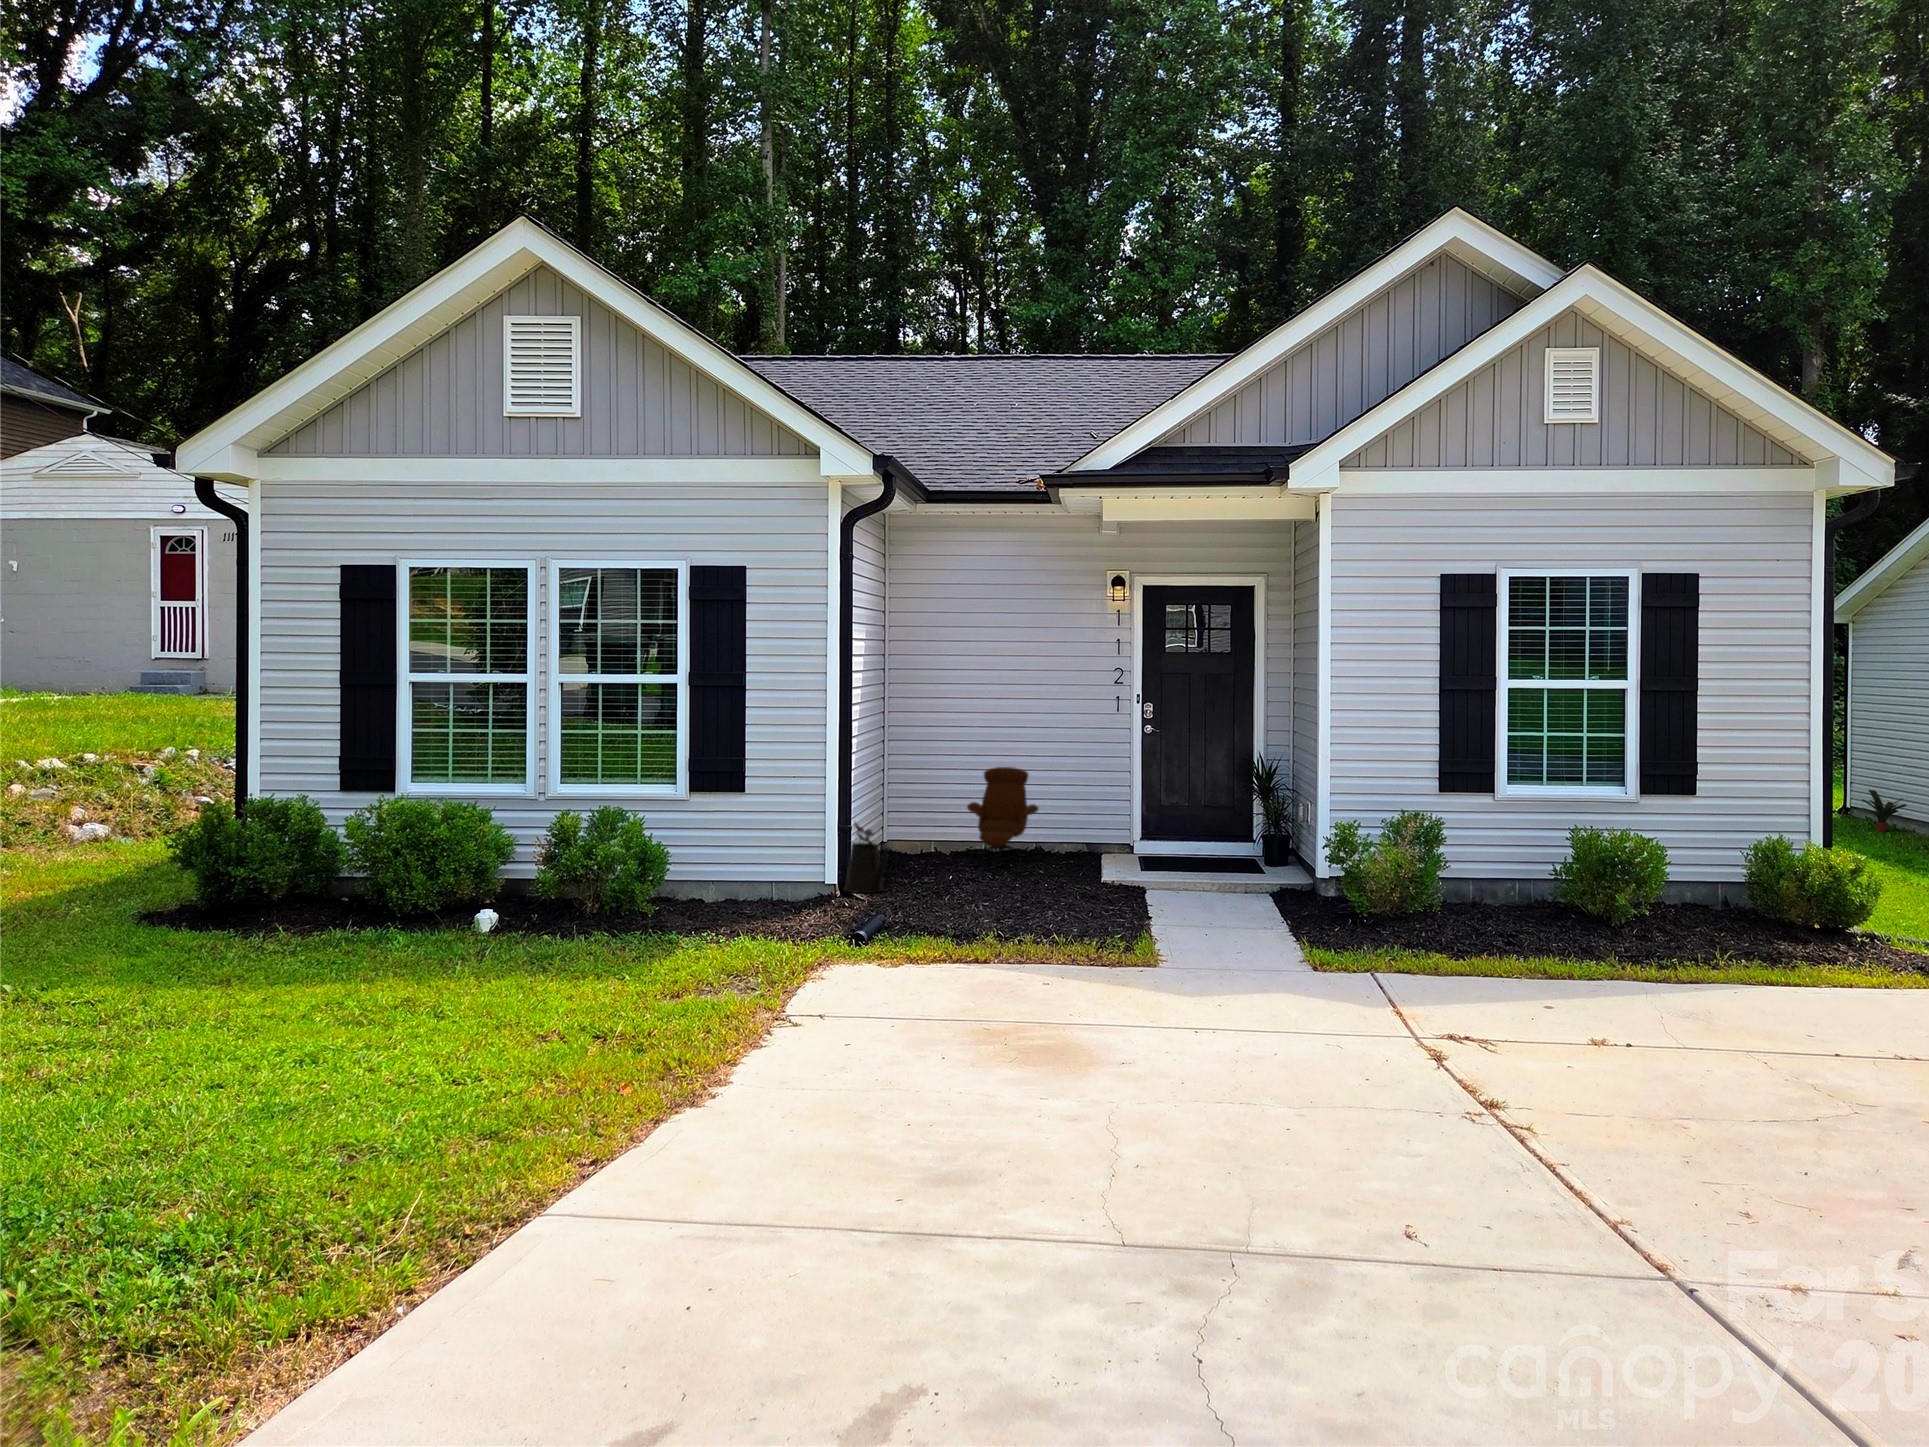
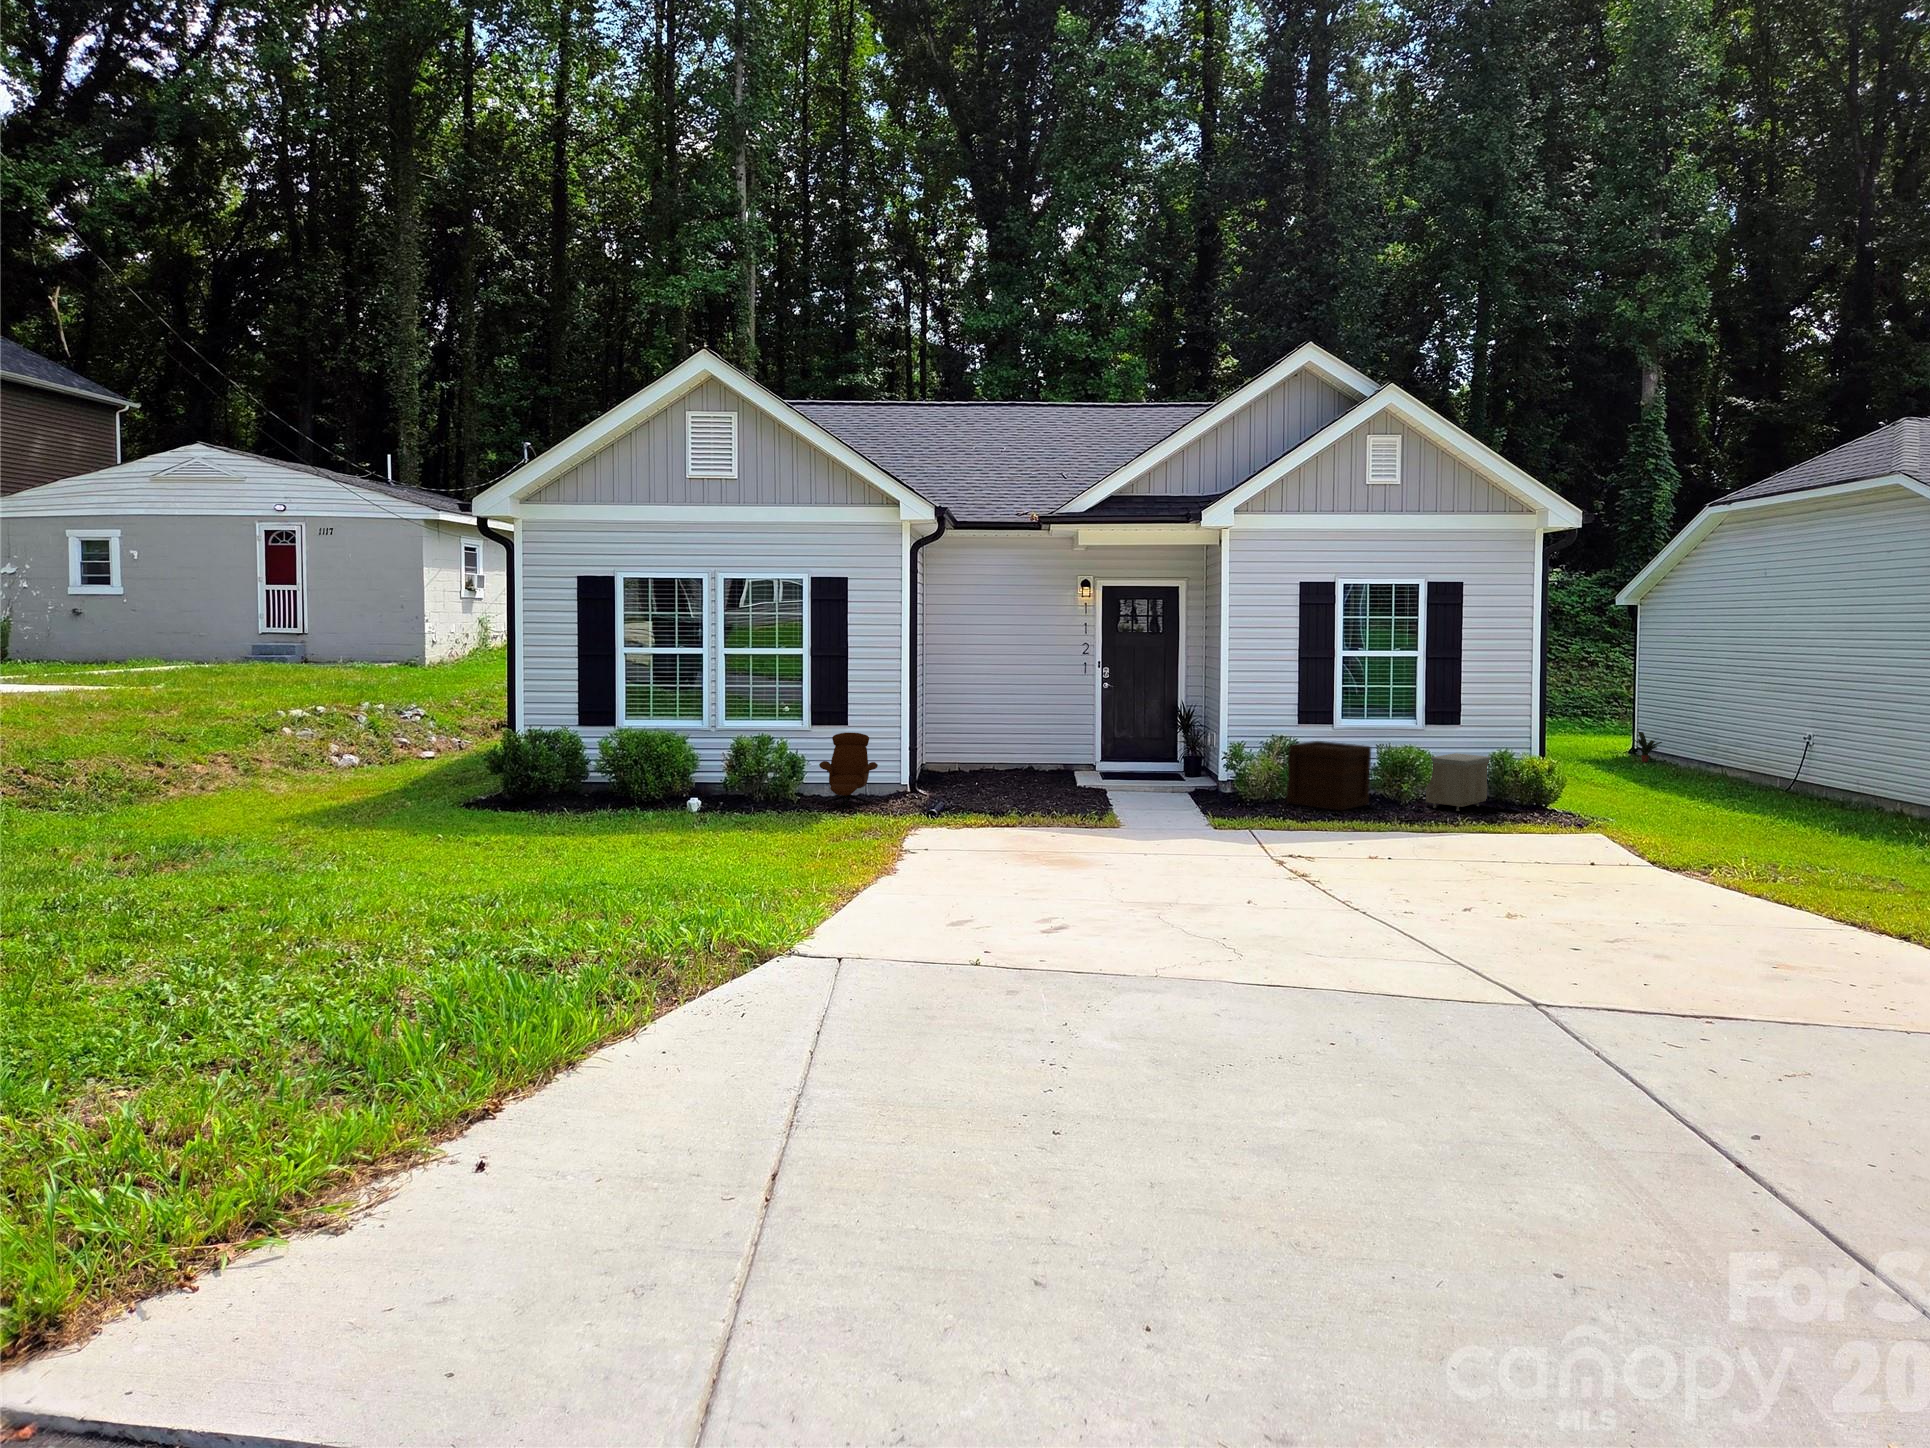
lounge chair: present [967,767,1039,869] -> present [819,733,878,814]
wooden crate: none [1427,820,1565,940] -> present [1286,741,1371,811]
watering can: present [844,821,889,893] -> none [912,744,944,790]
storage bench: none [1654,840,1755,939] -> present [1426,753,1491,811]

